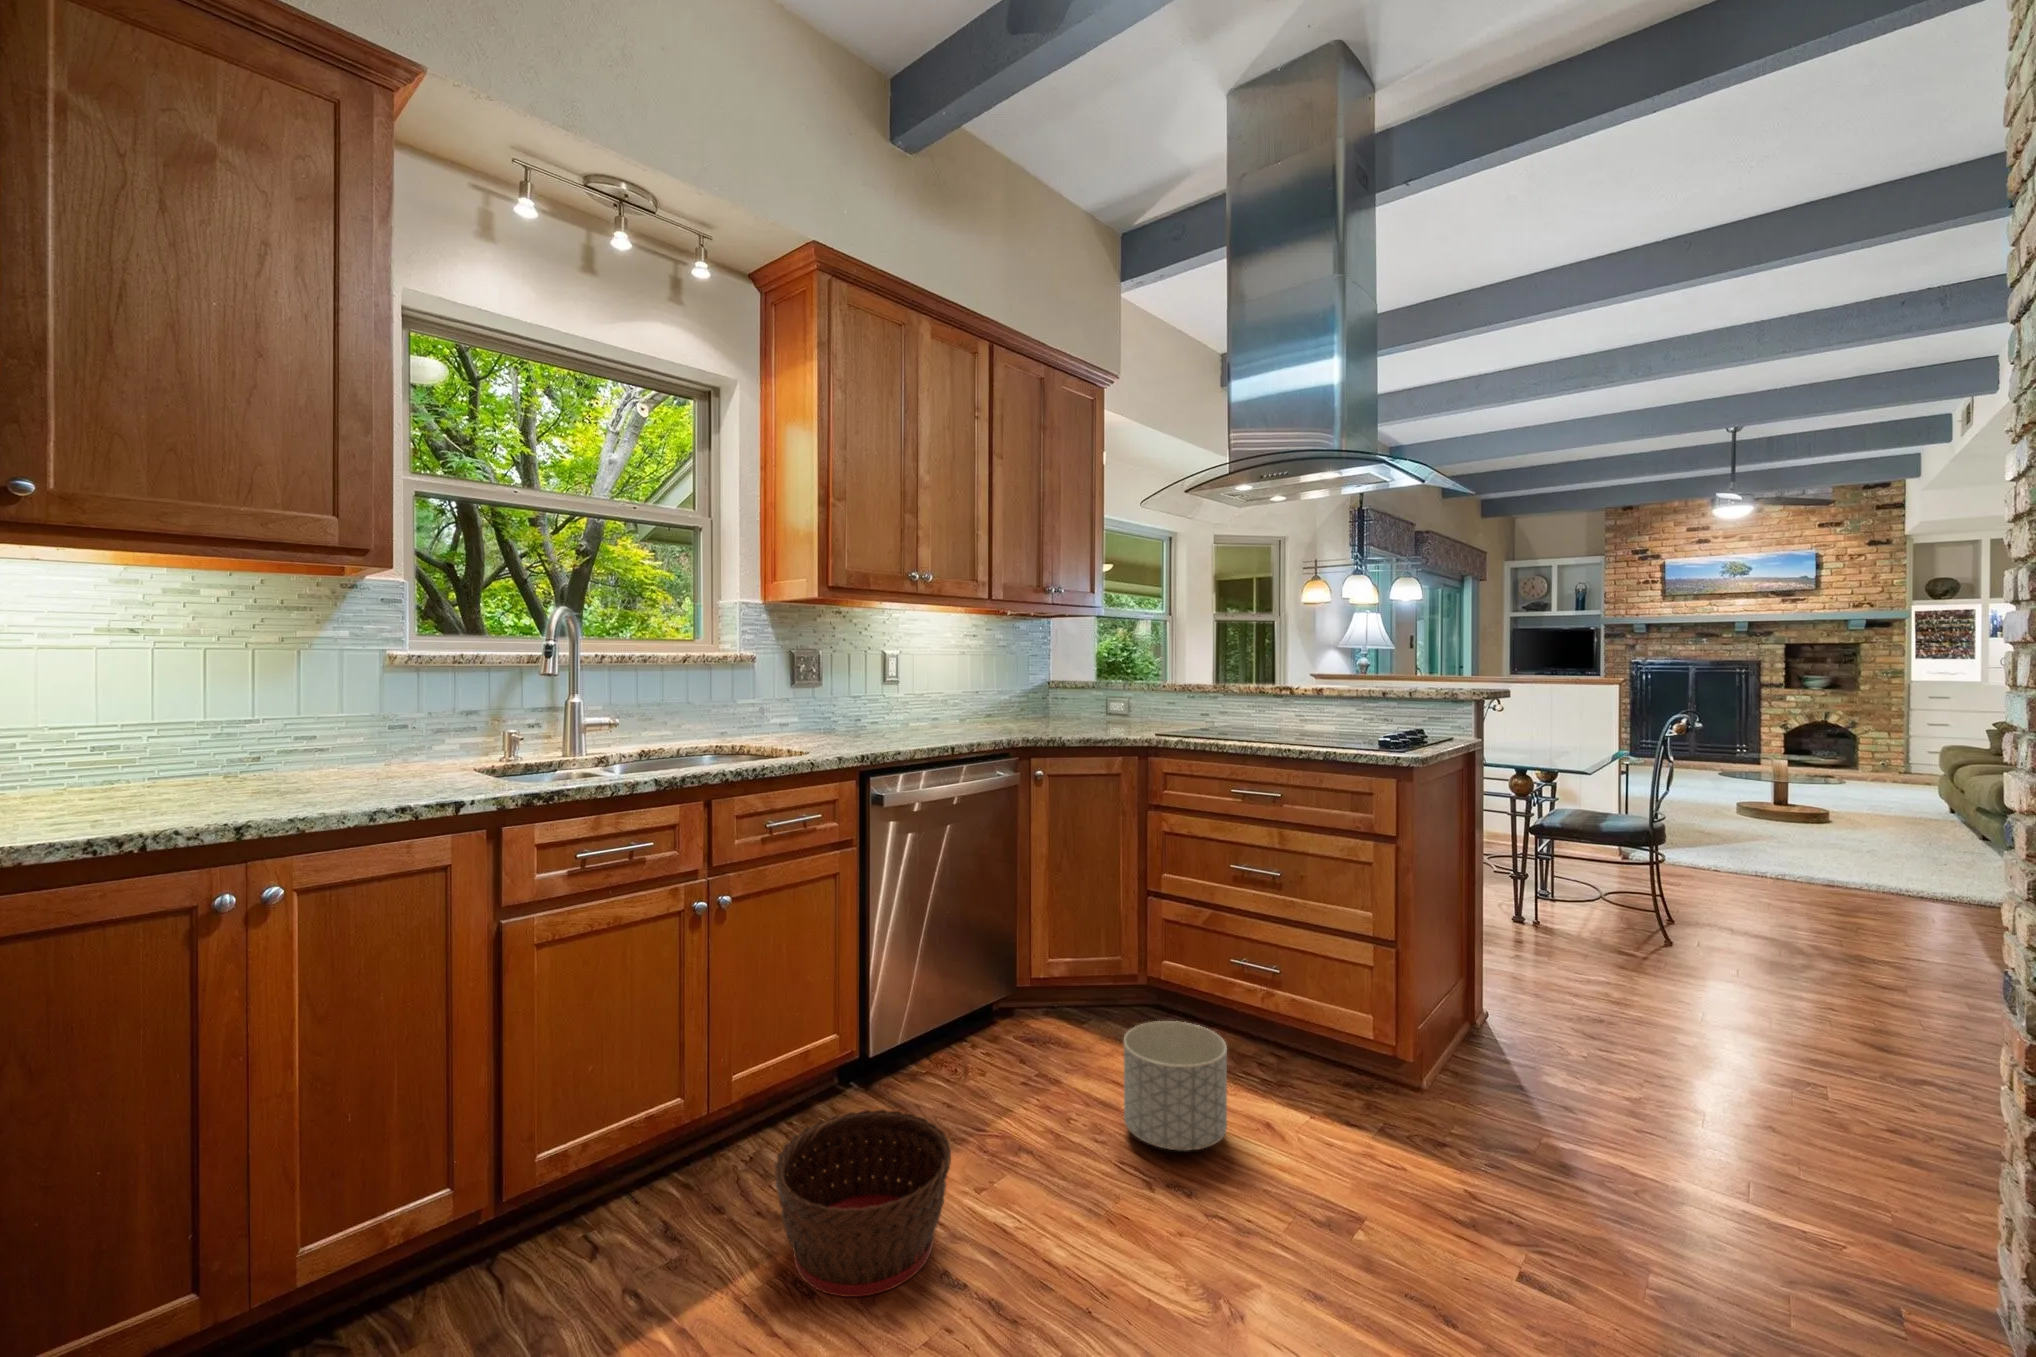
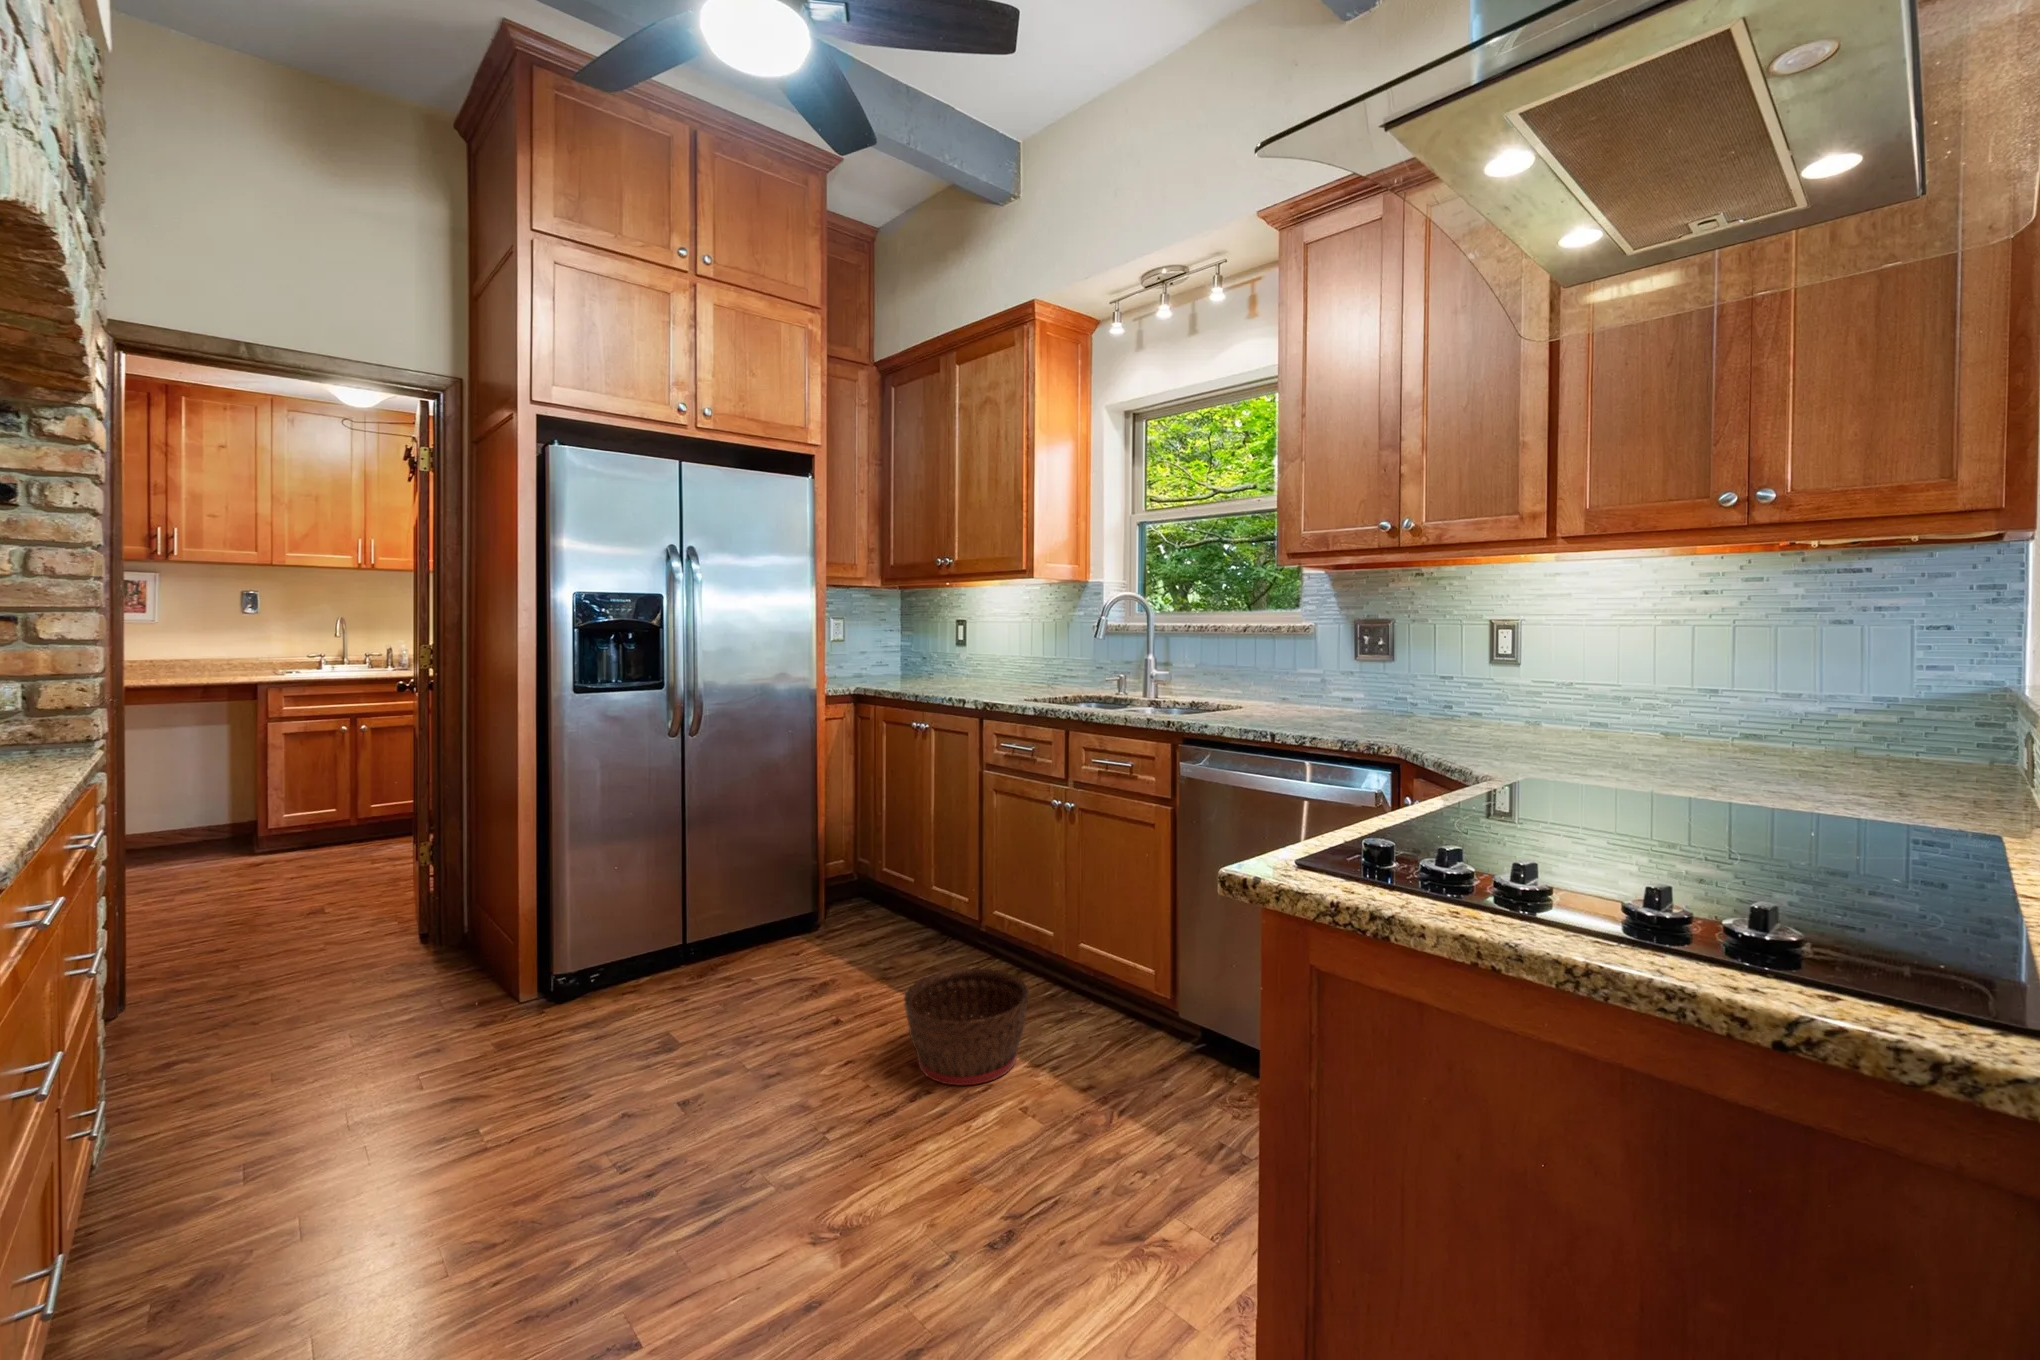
planter: present [1124,1021,1227,1151] -> none [1040,1096,1171,1284]

